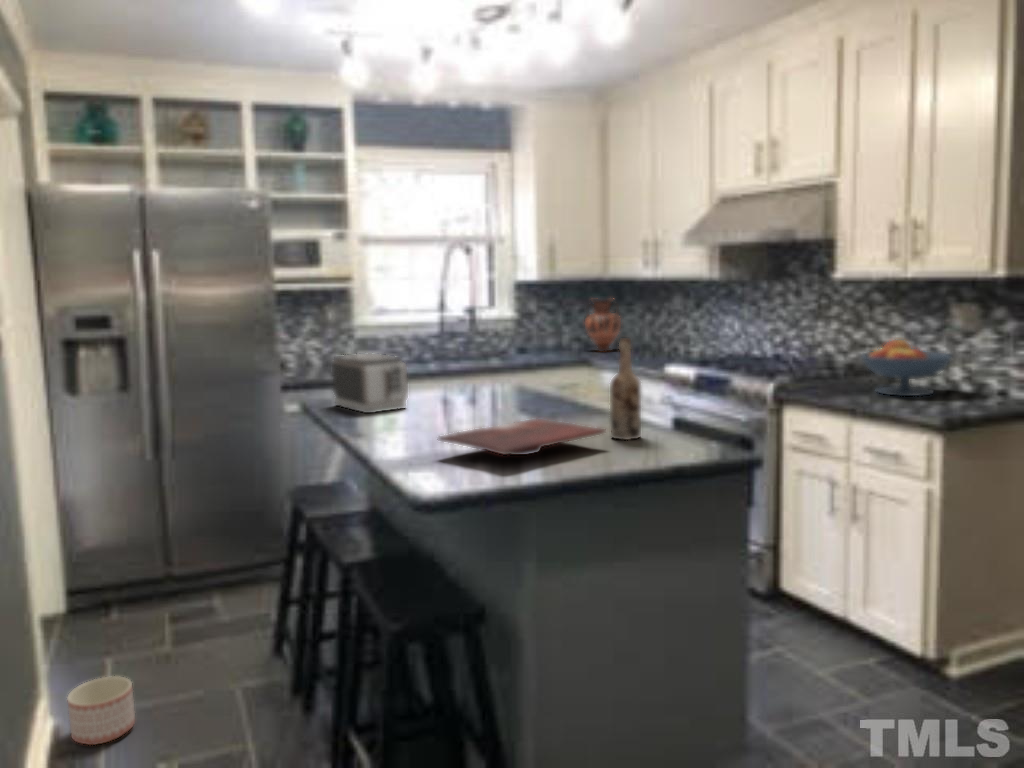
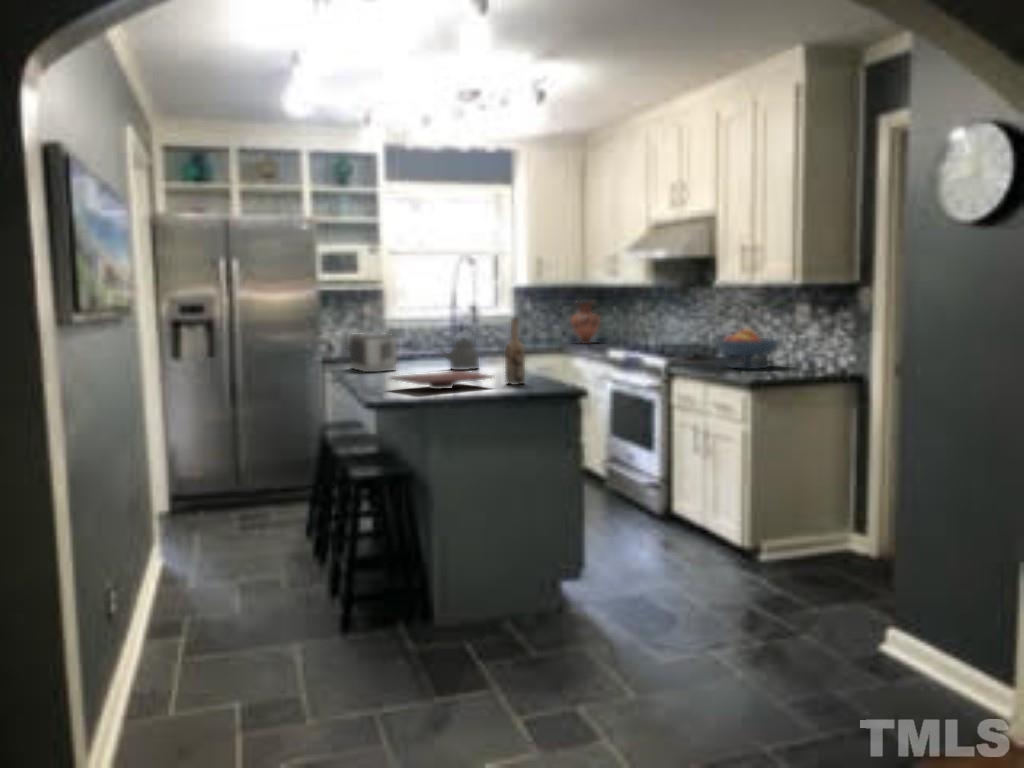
kettle: none [463,344,525,406] -> present [435,330,479,371]
planter: present [67,676,135,745] -> none [165,535,206,573]

